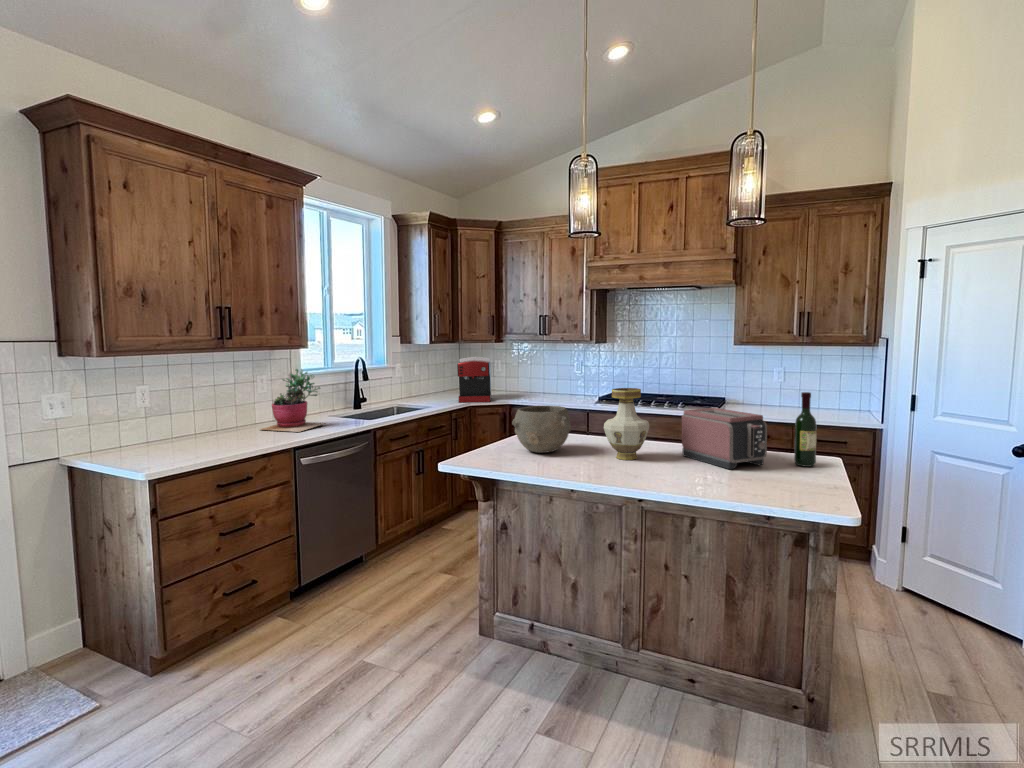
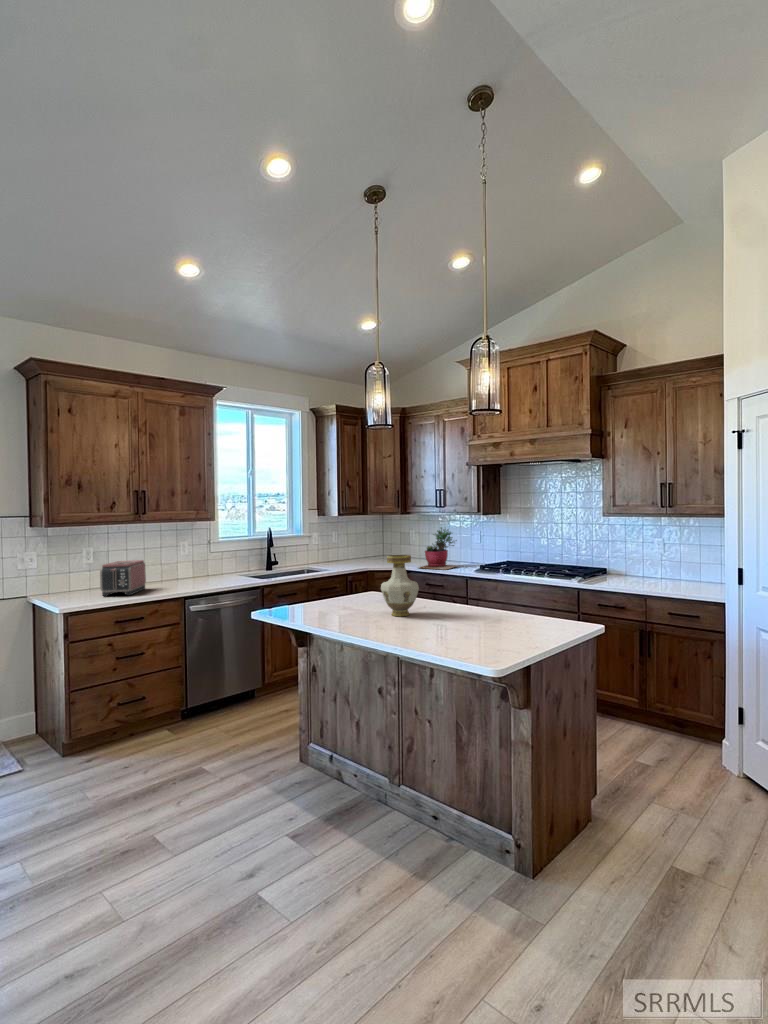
coffee maker: present [457,357,491,402] -> none [358,527,394,568]
succulent plant: present [262,369,324,432] -> present [419,527,458,570]
wine bottle: present [794,392,817,467] -> none [533,561,553,630]
bowl: present [512,405,571,453] -> none [317,569,369,608]
toaster: present [682,408,767,469] -> present [100,560,146,596]

